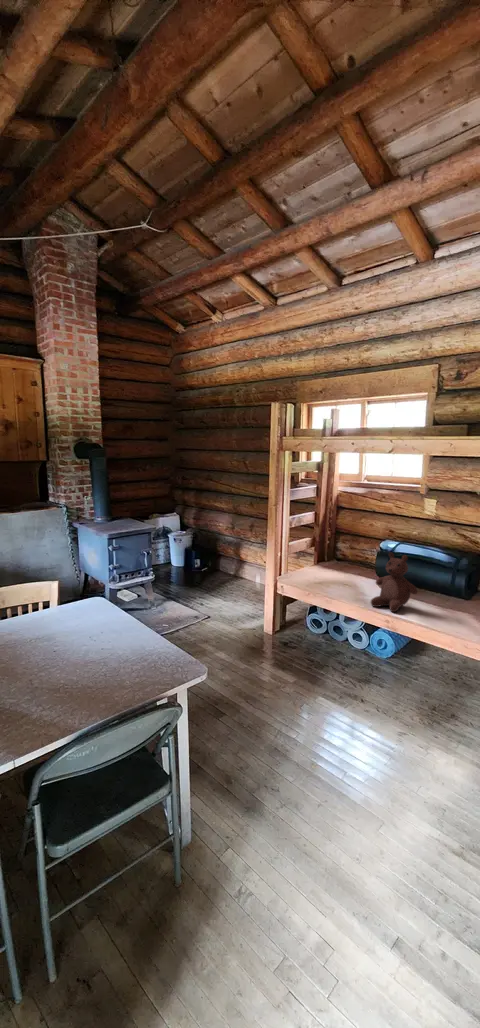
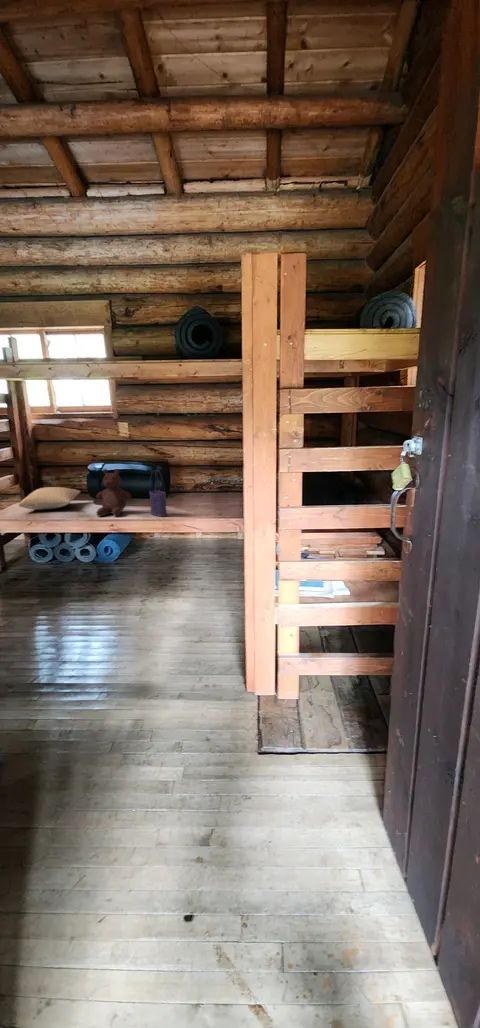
pillow: none [298,558,365,583] -> present [19,487,80,510]
tote bag: none [438,567,463,629] -> present [150,471,167,517]

